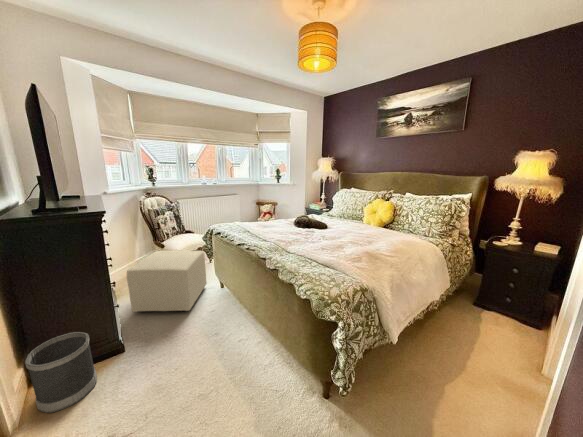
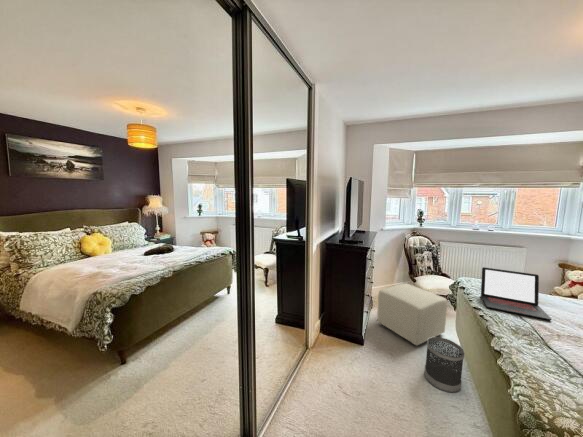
laptop: none [234,205,283,241] -> present [481,267,551,320]
wastebasket: present [25,332,97,413] -> present [425,337,464,393]

